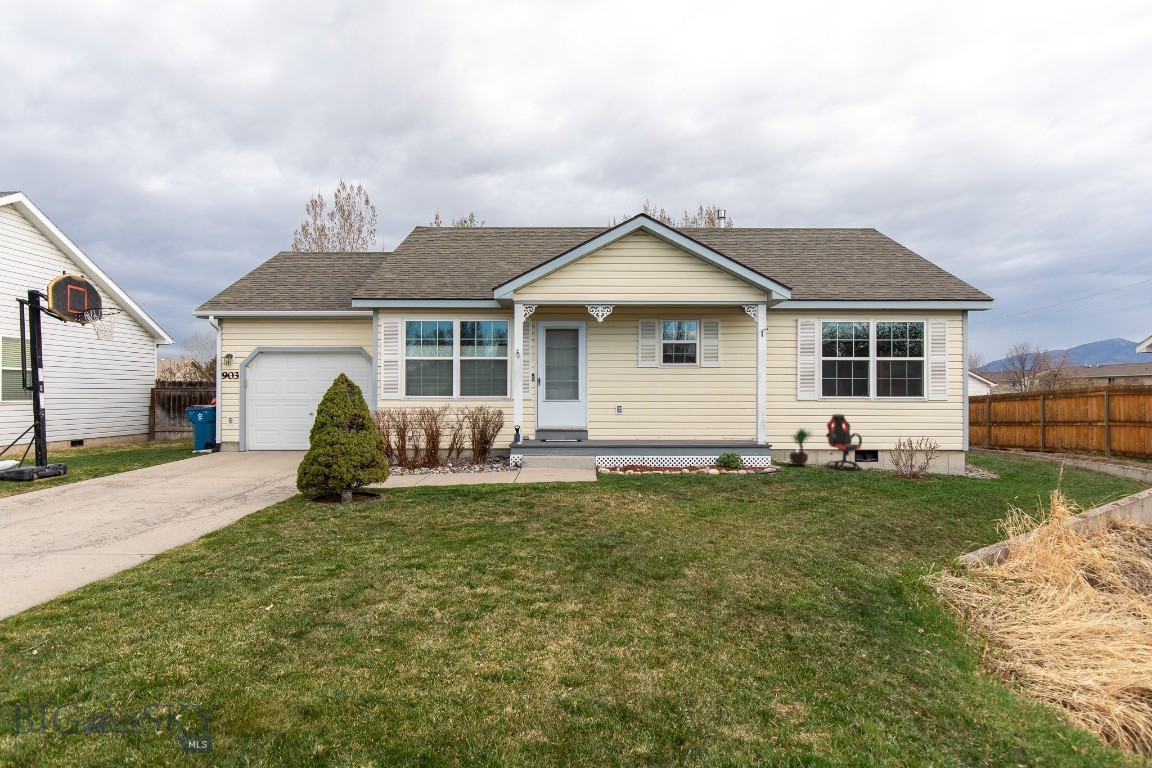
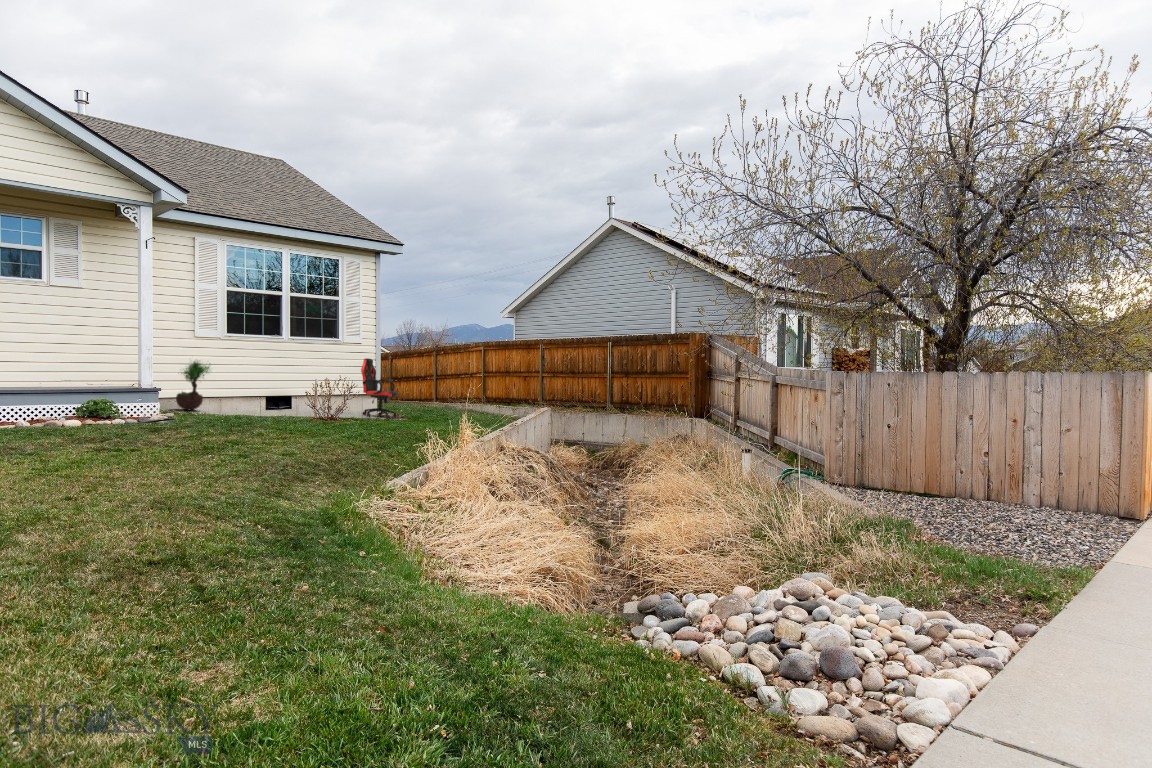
chair: present [826,414,862,470] -> present [361,358,398,419]

